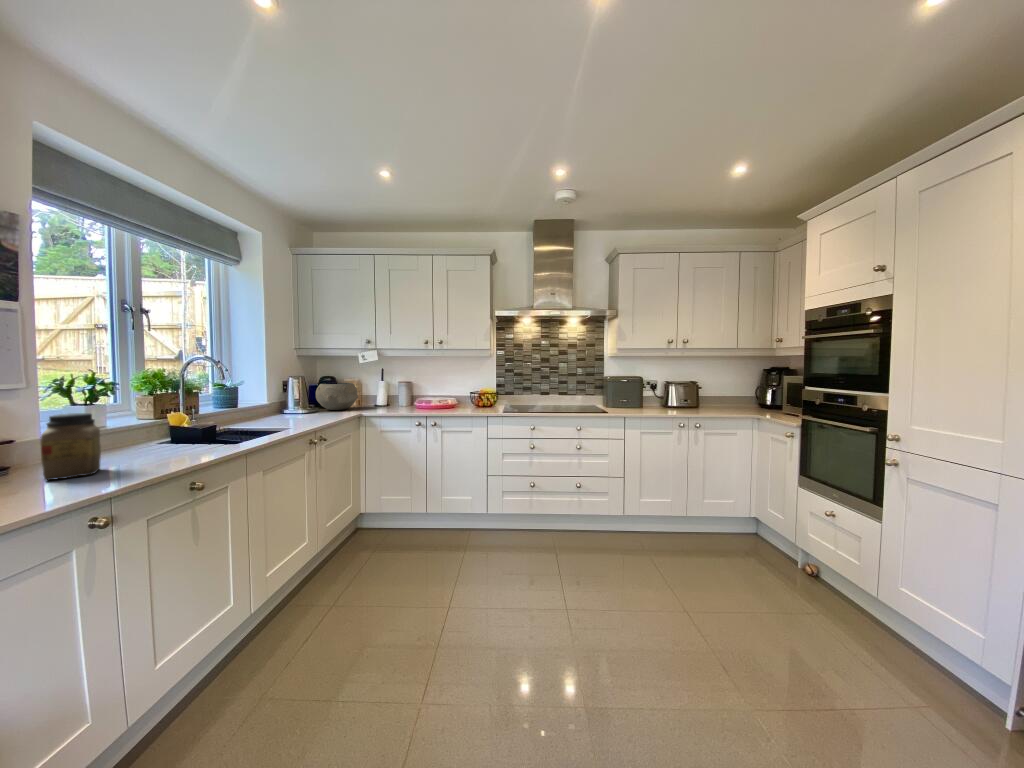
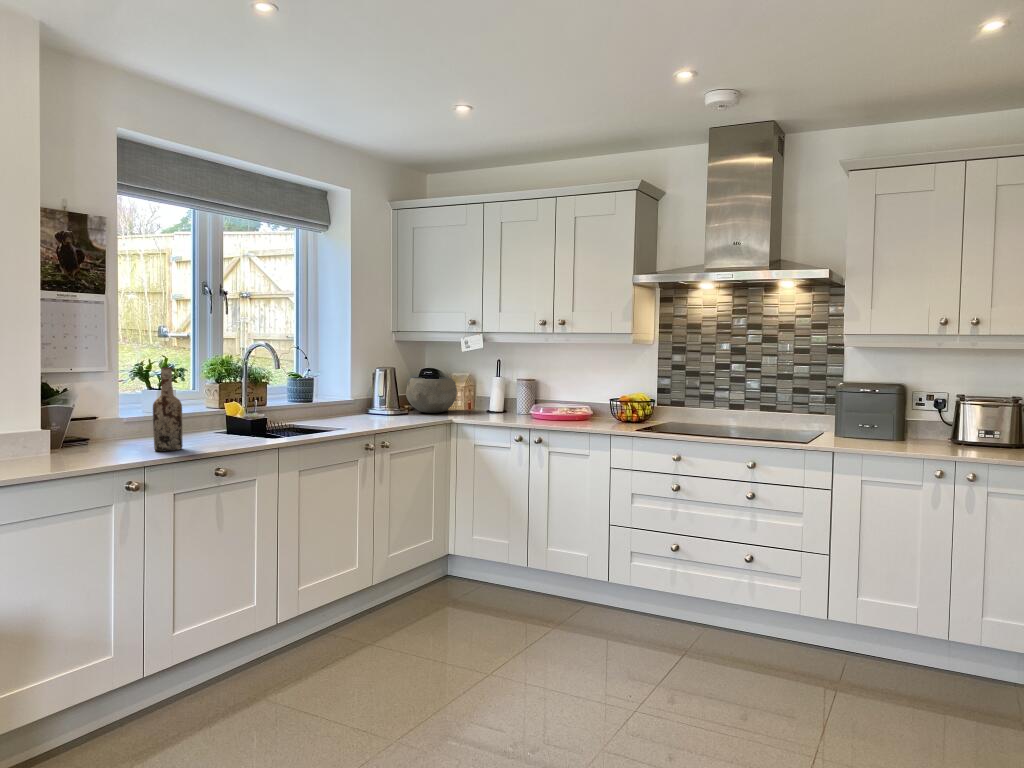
wine bottle: none [99,378,137,463] -> present [153,367,183,451]
jar: present [40,413,101,481] -> none [98,400,146,462]

